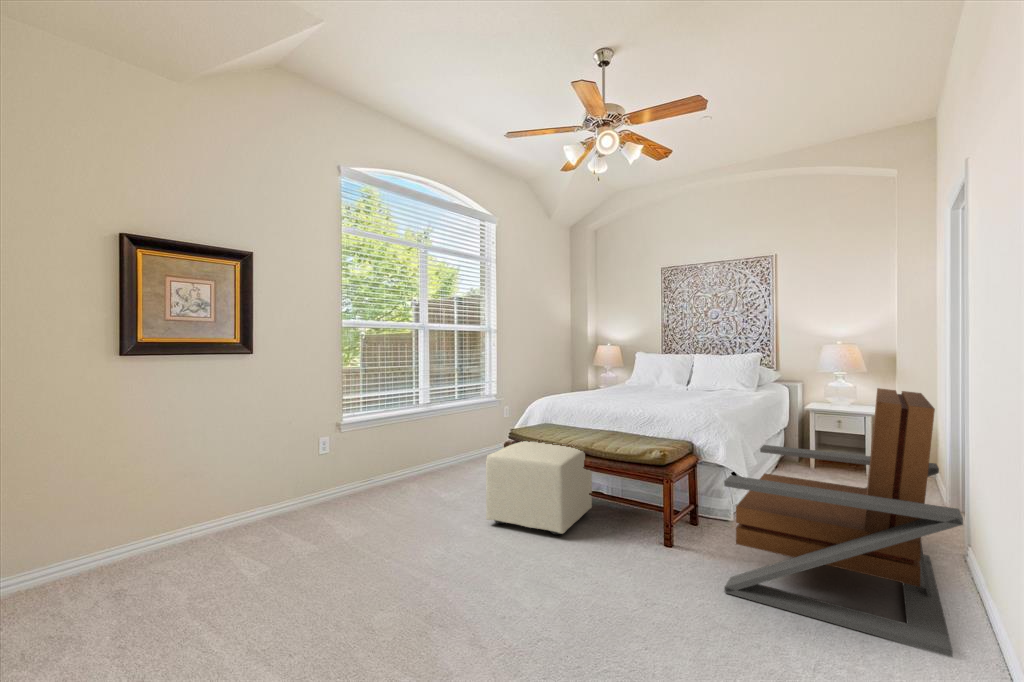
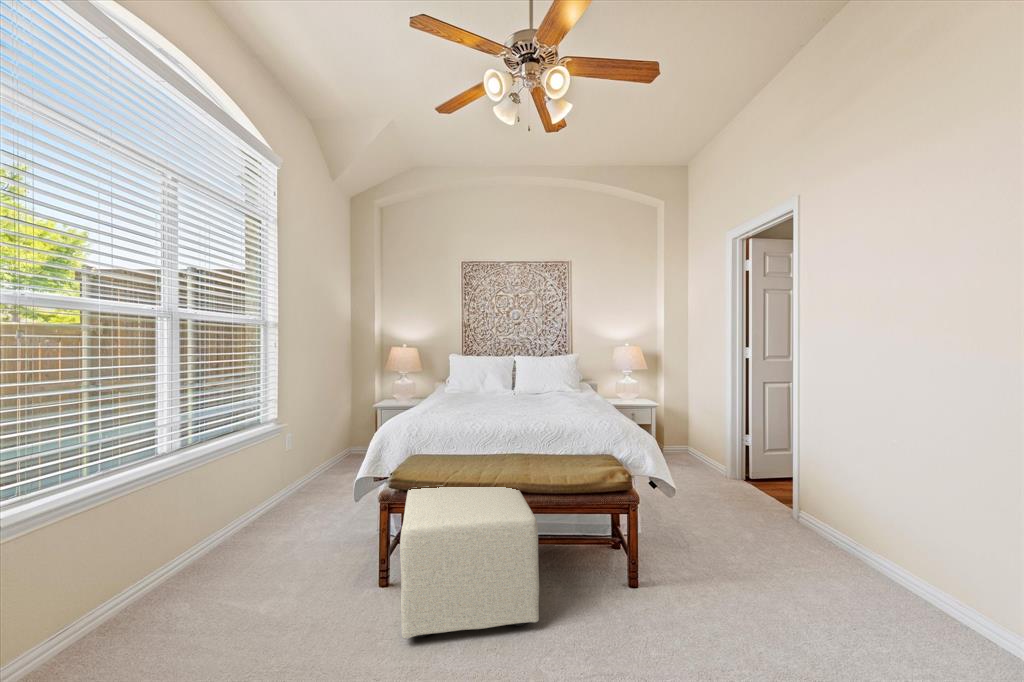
lounge chair: present [724,388,963,657] -> none [677,383,982,639]

